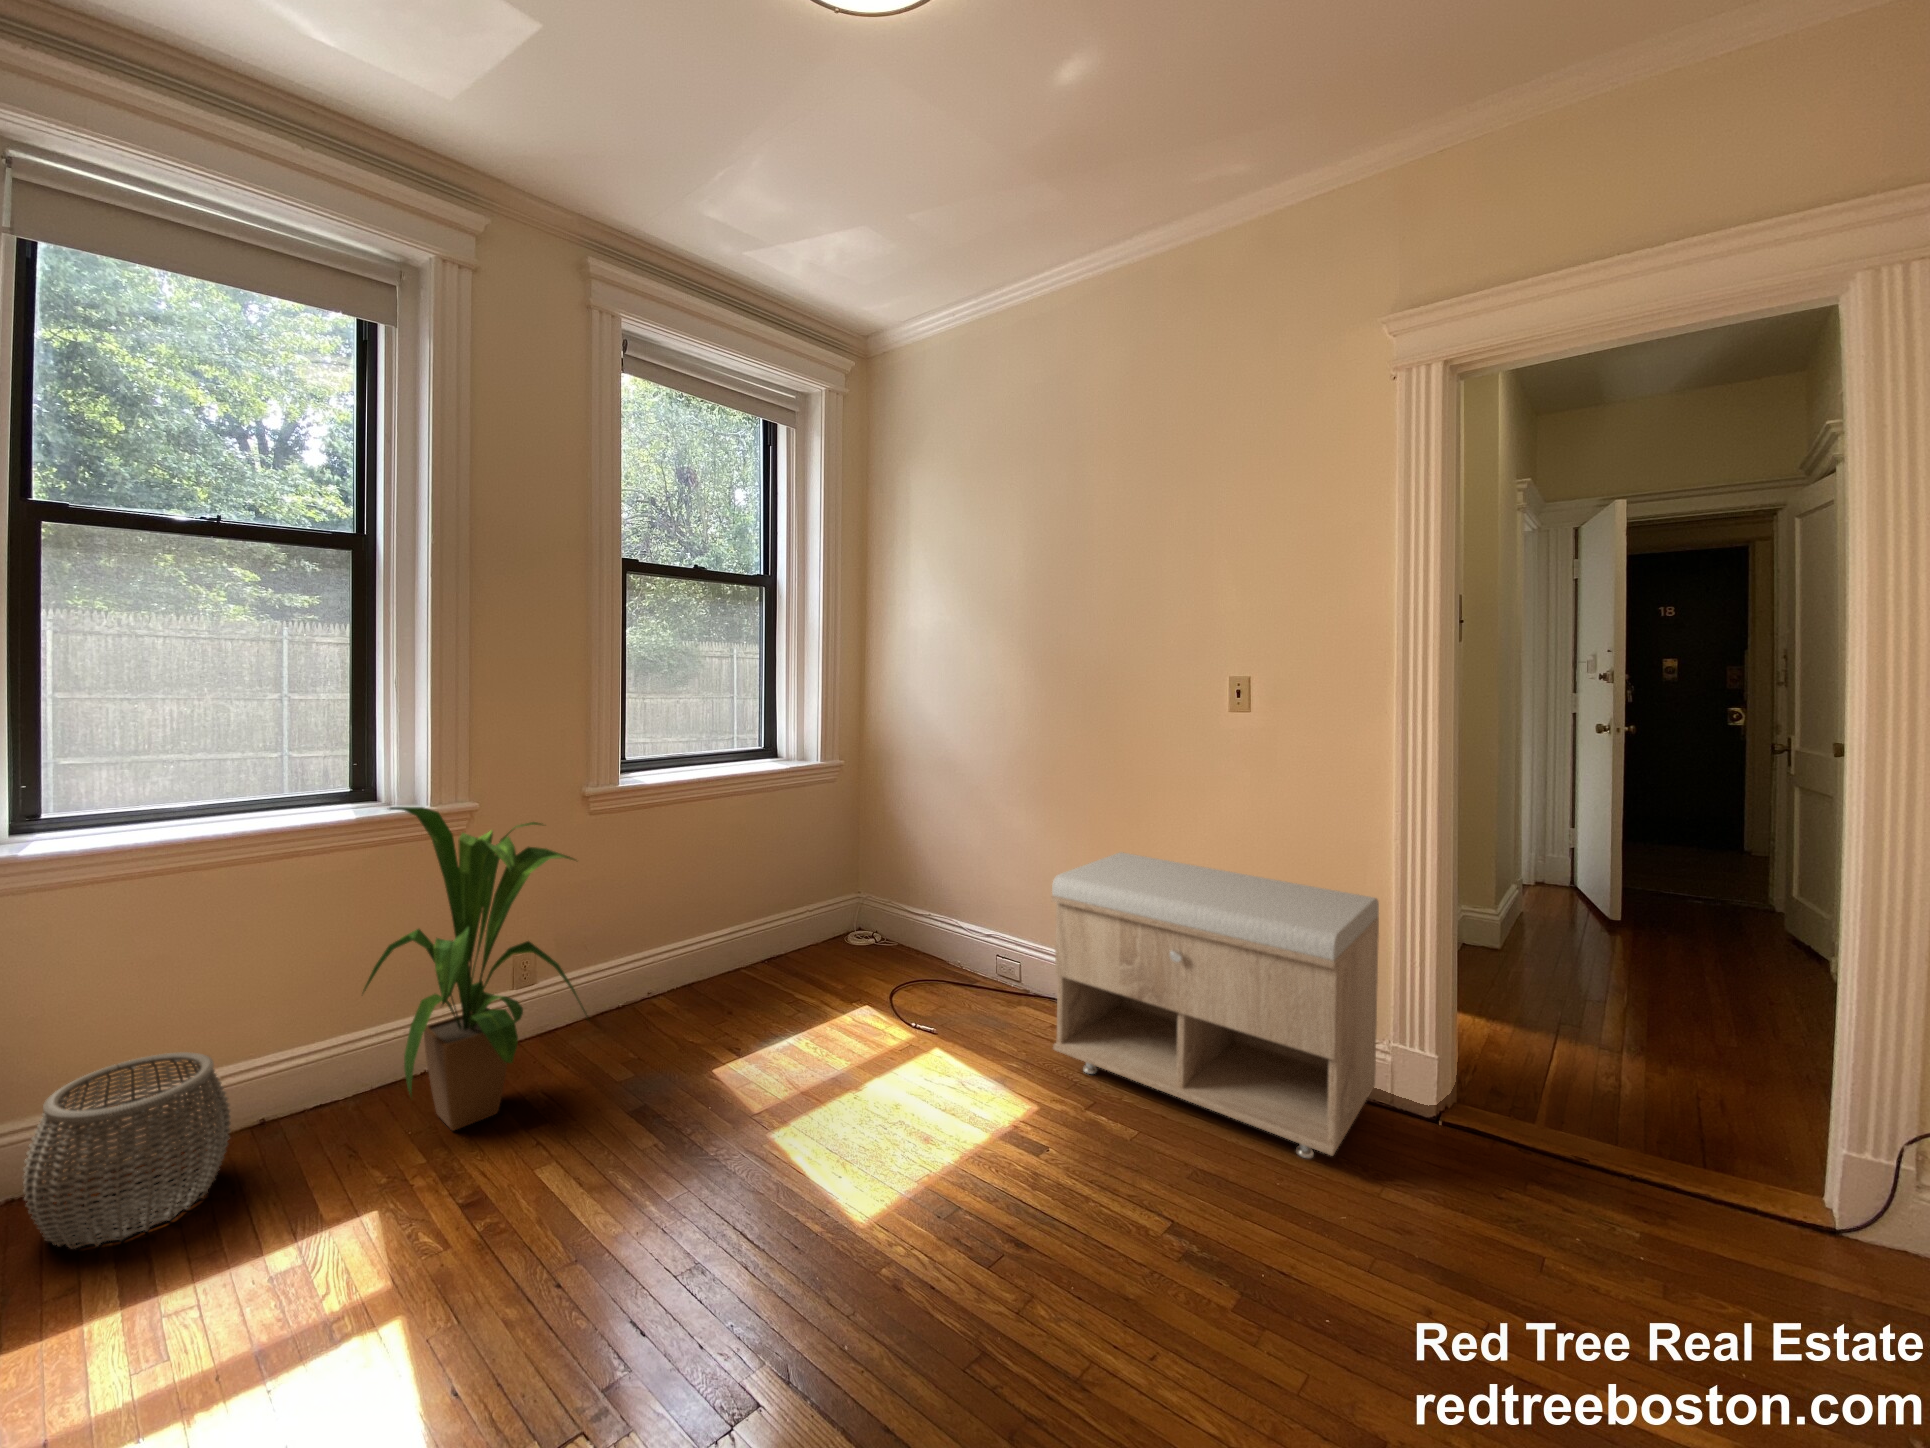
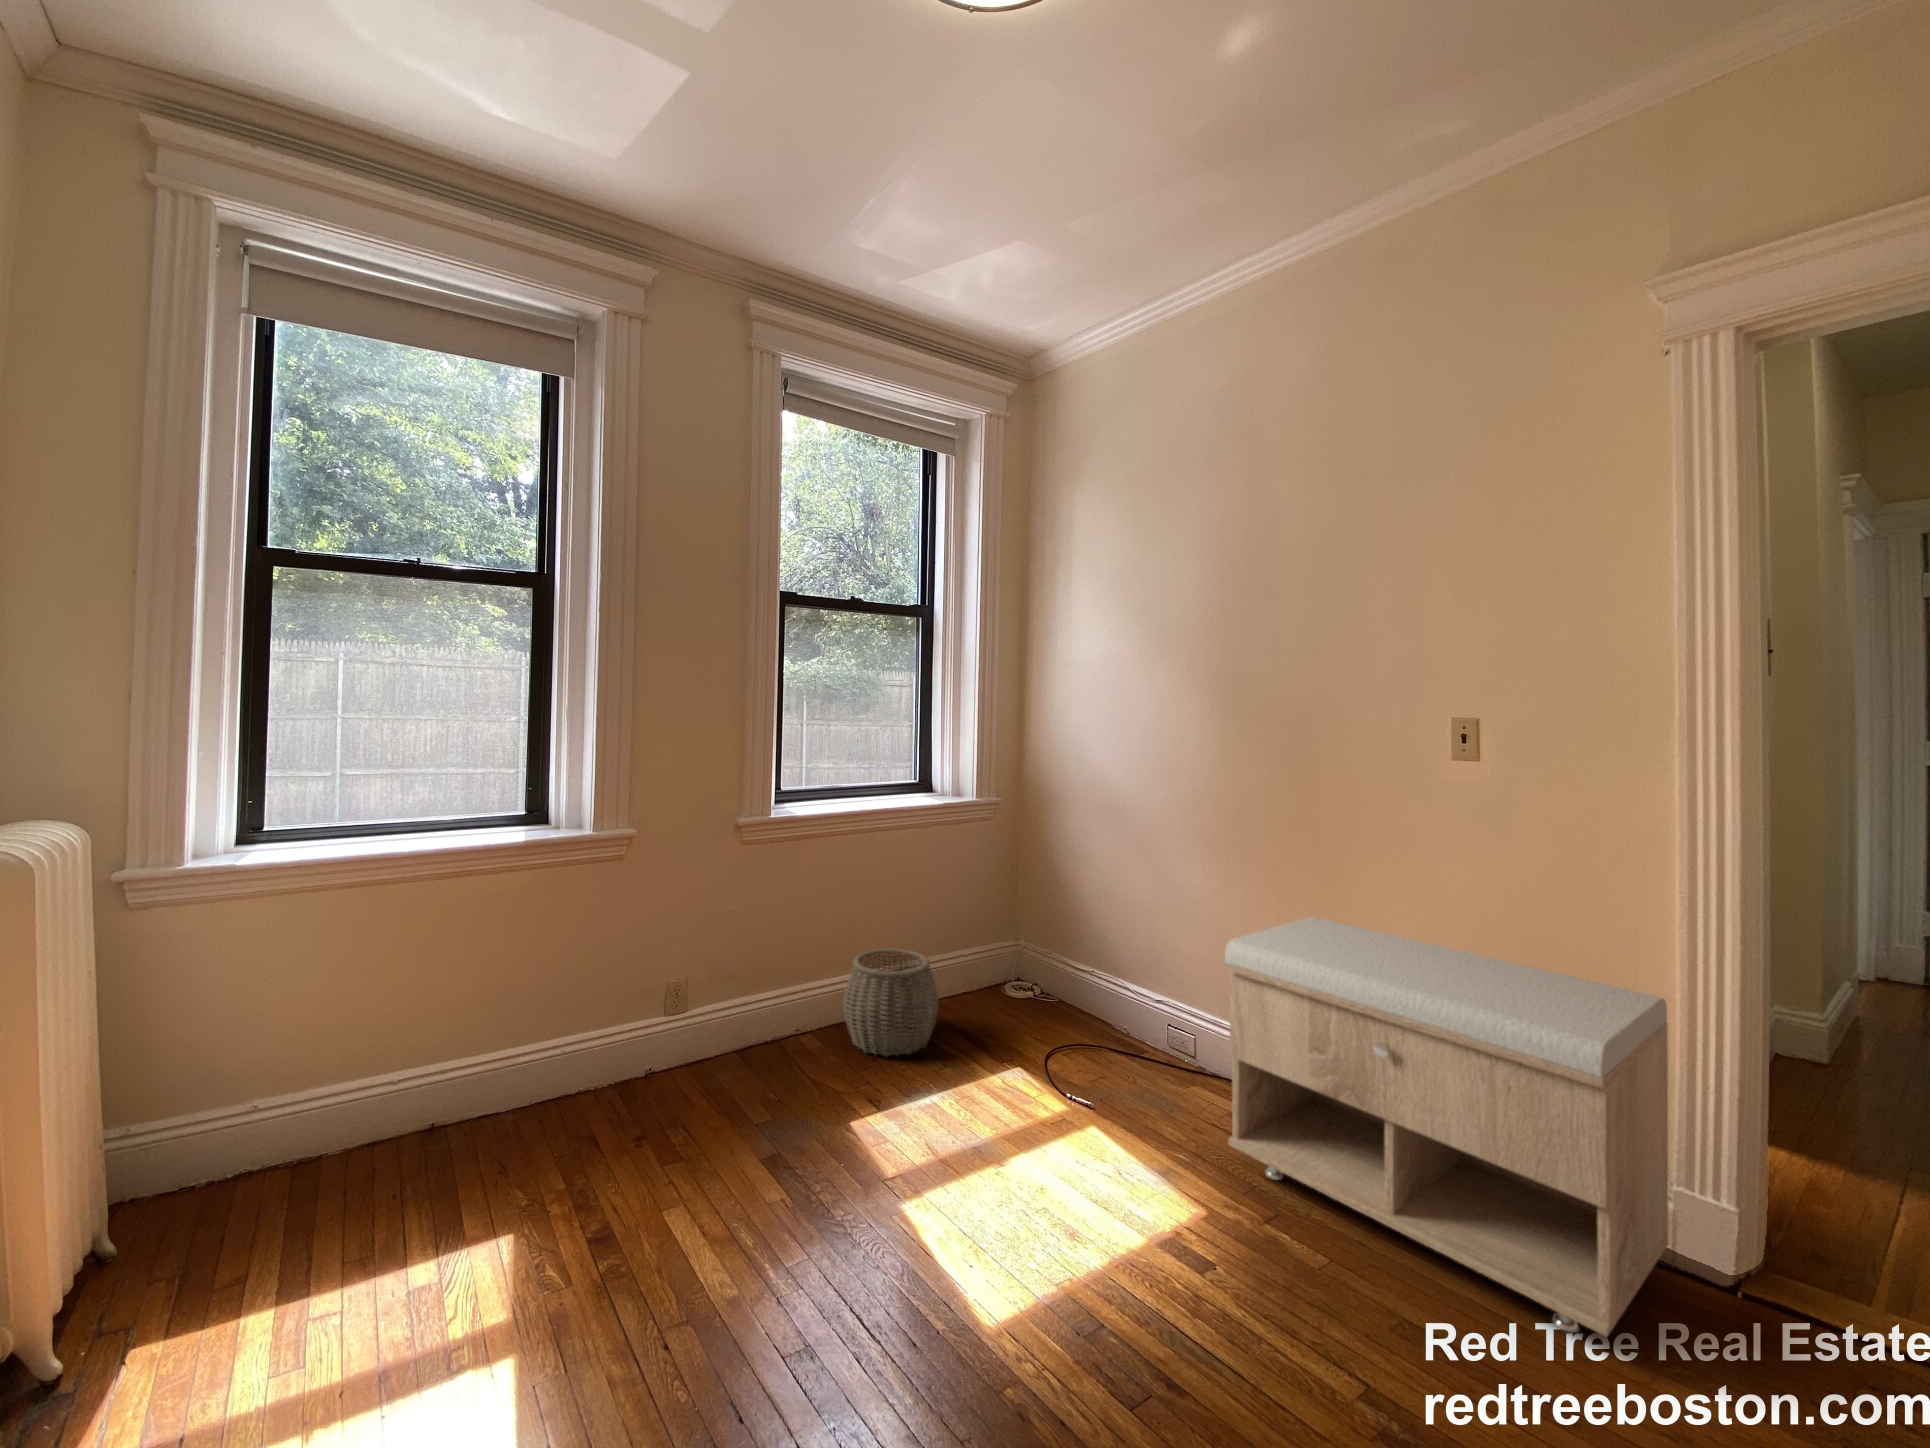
house plant: present [363,807,590,1130] -> none [517,831,723,1159]
woven basket: present [23,1052,231,1248] -> present [844,949,938,1056]

